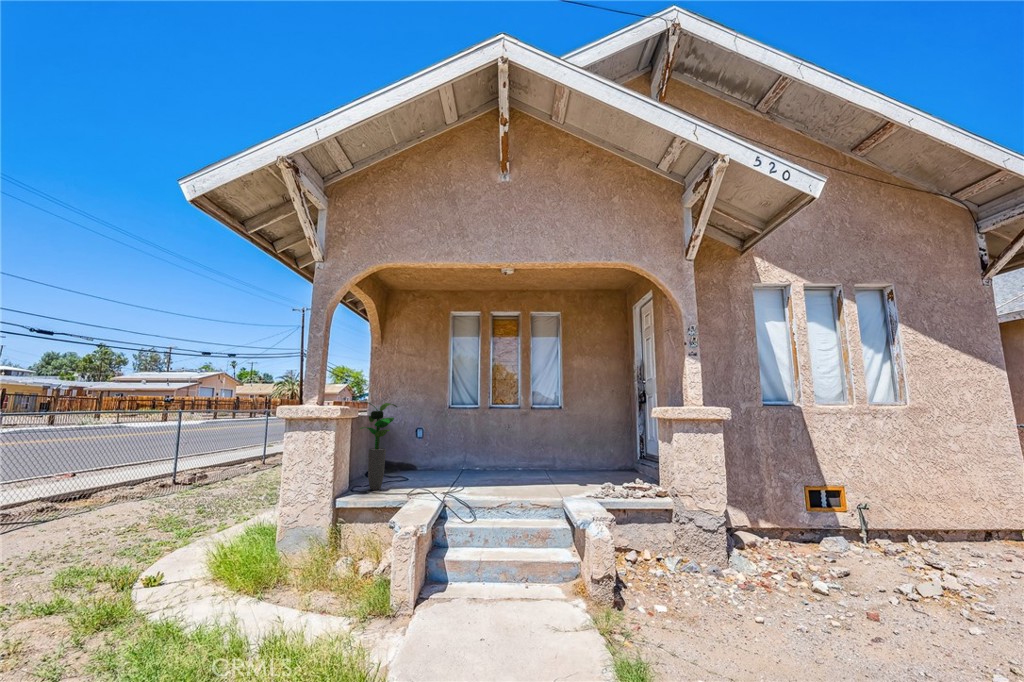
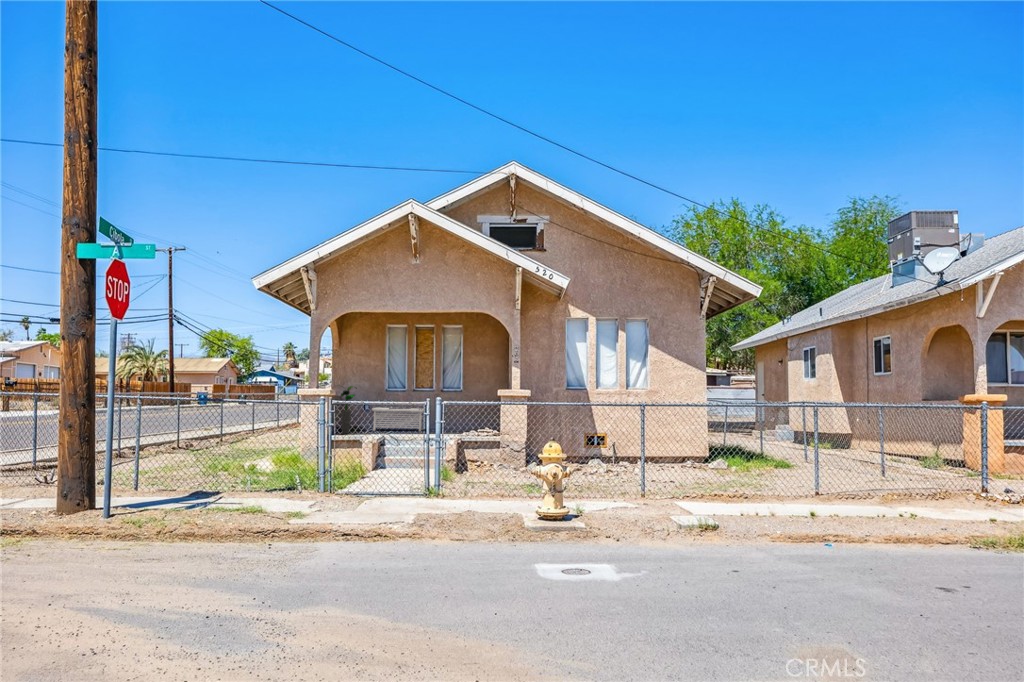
storage bench: none [424,436,503,475] -> present [372,408,424,431]

